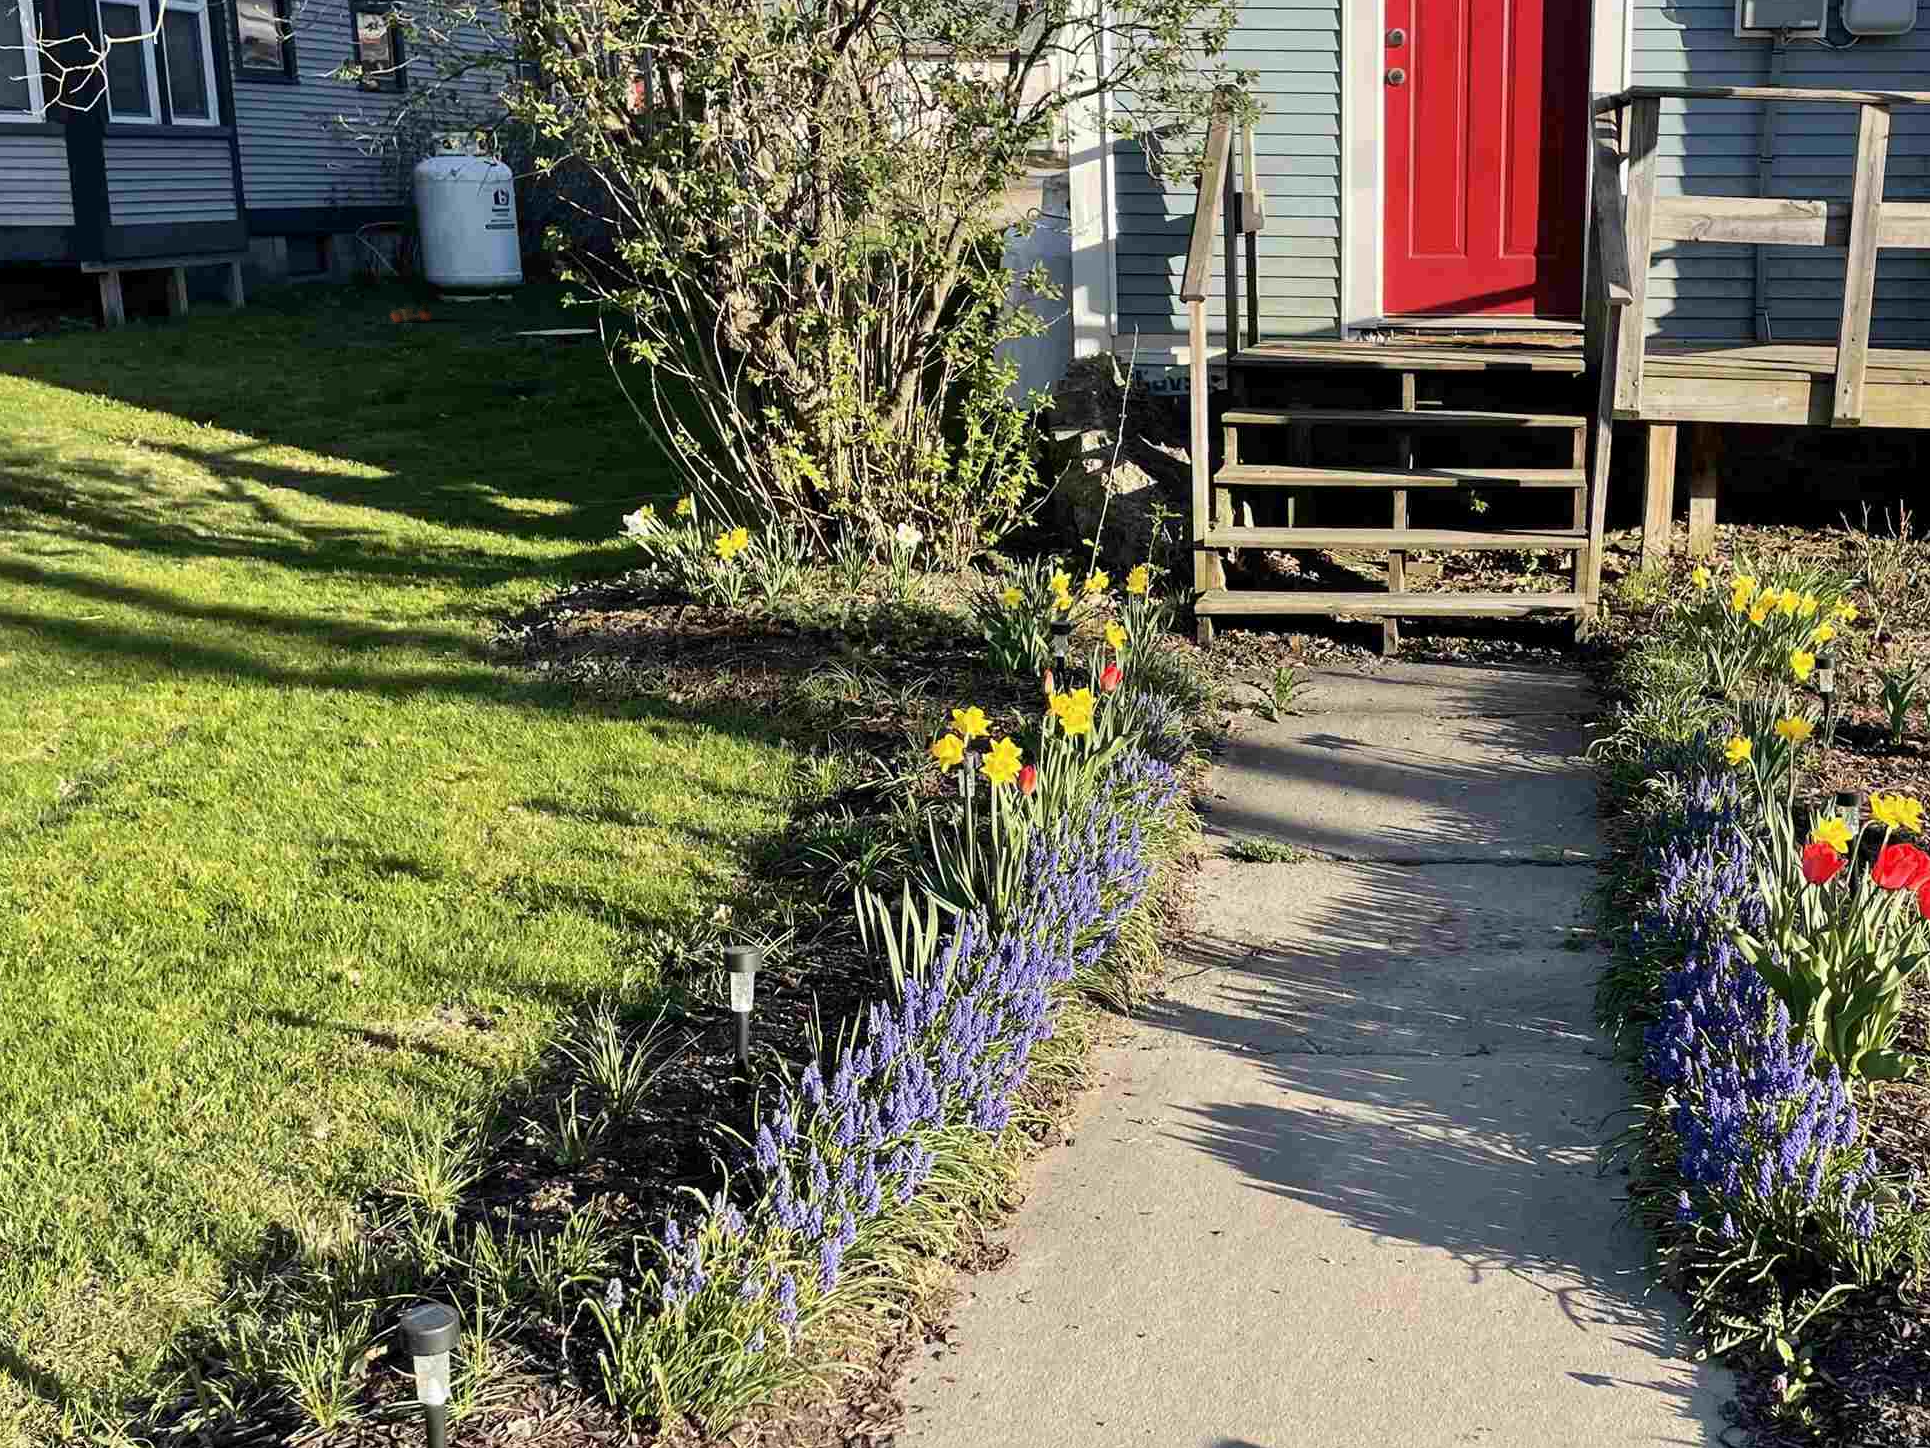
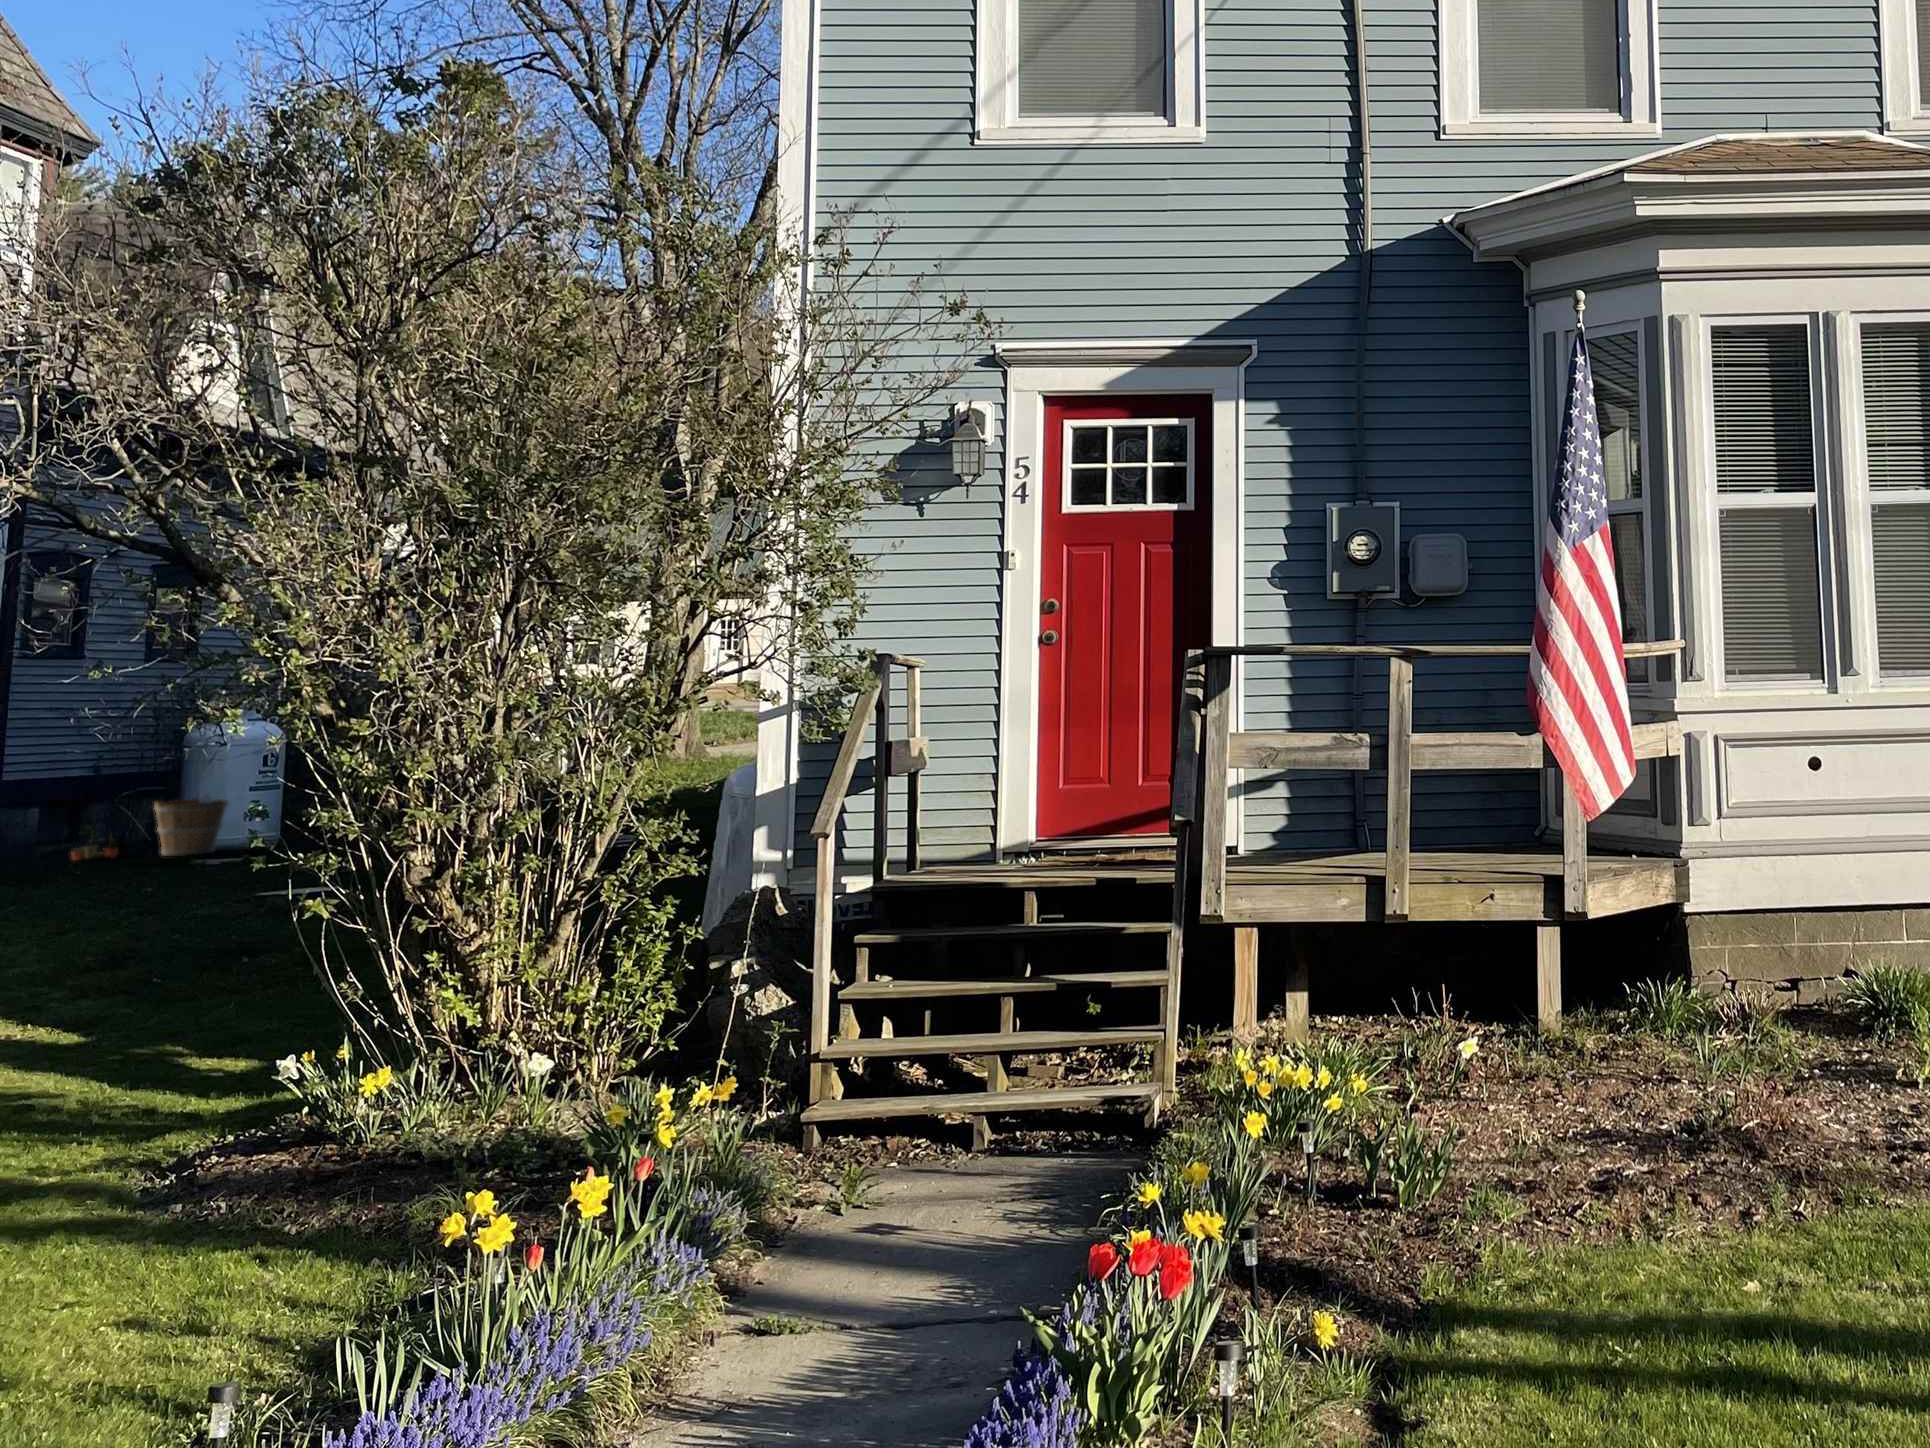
wooden bucket: none [453,266,519,321] -> present [155,797,228,856]

